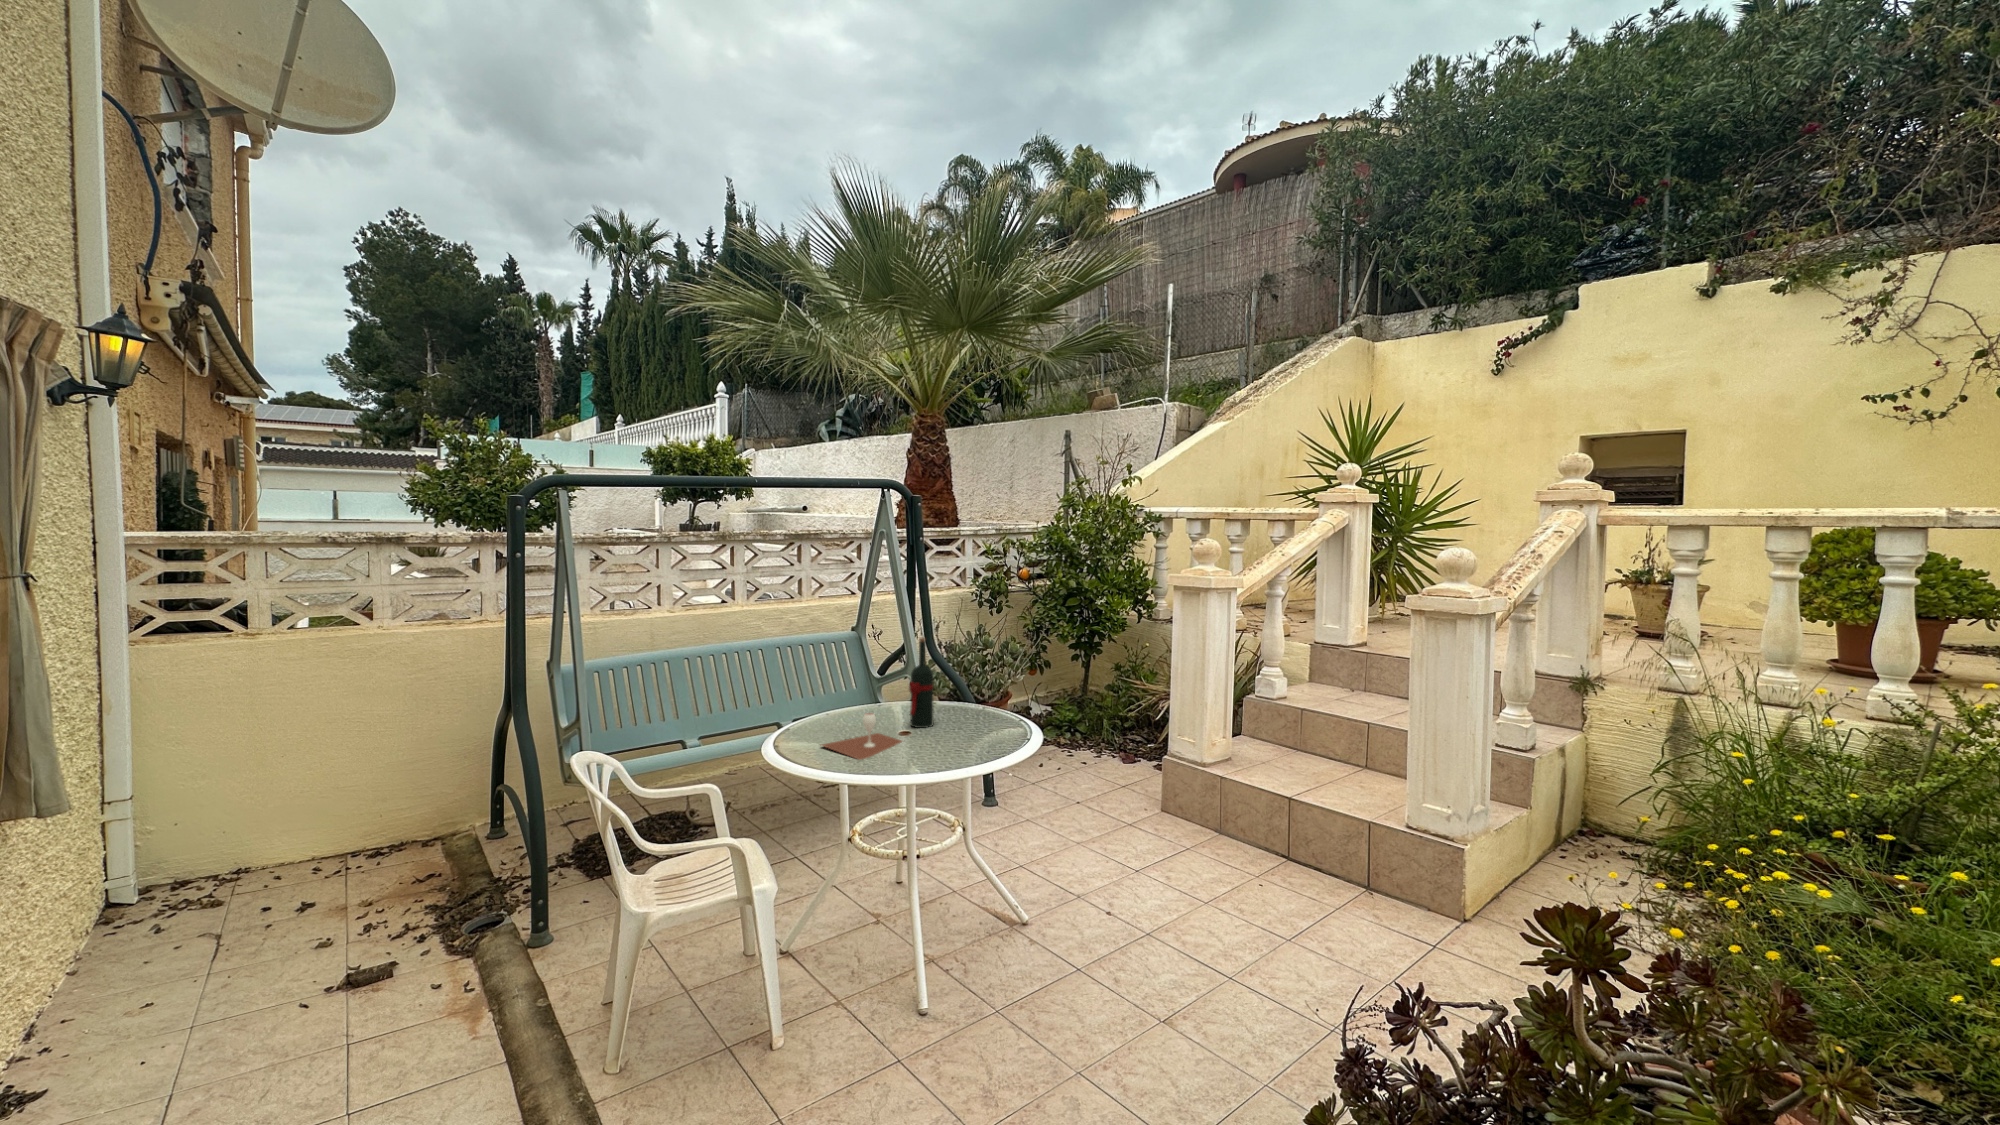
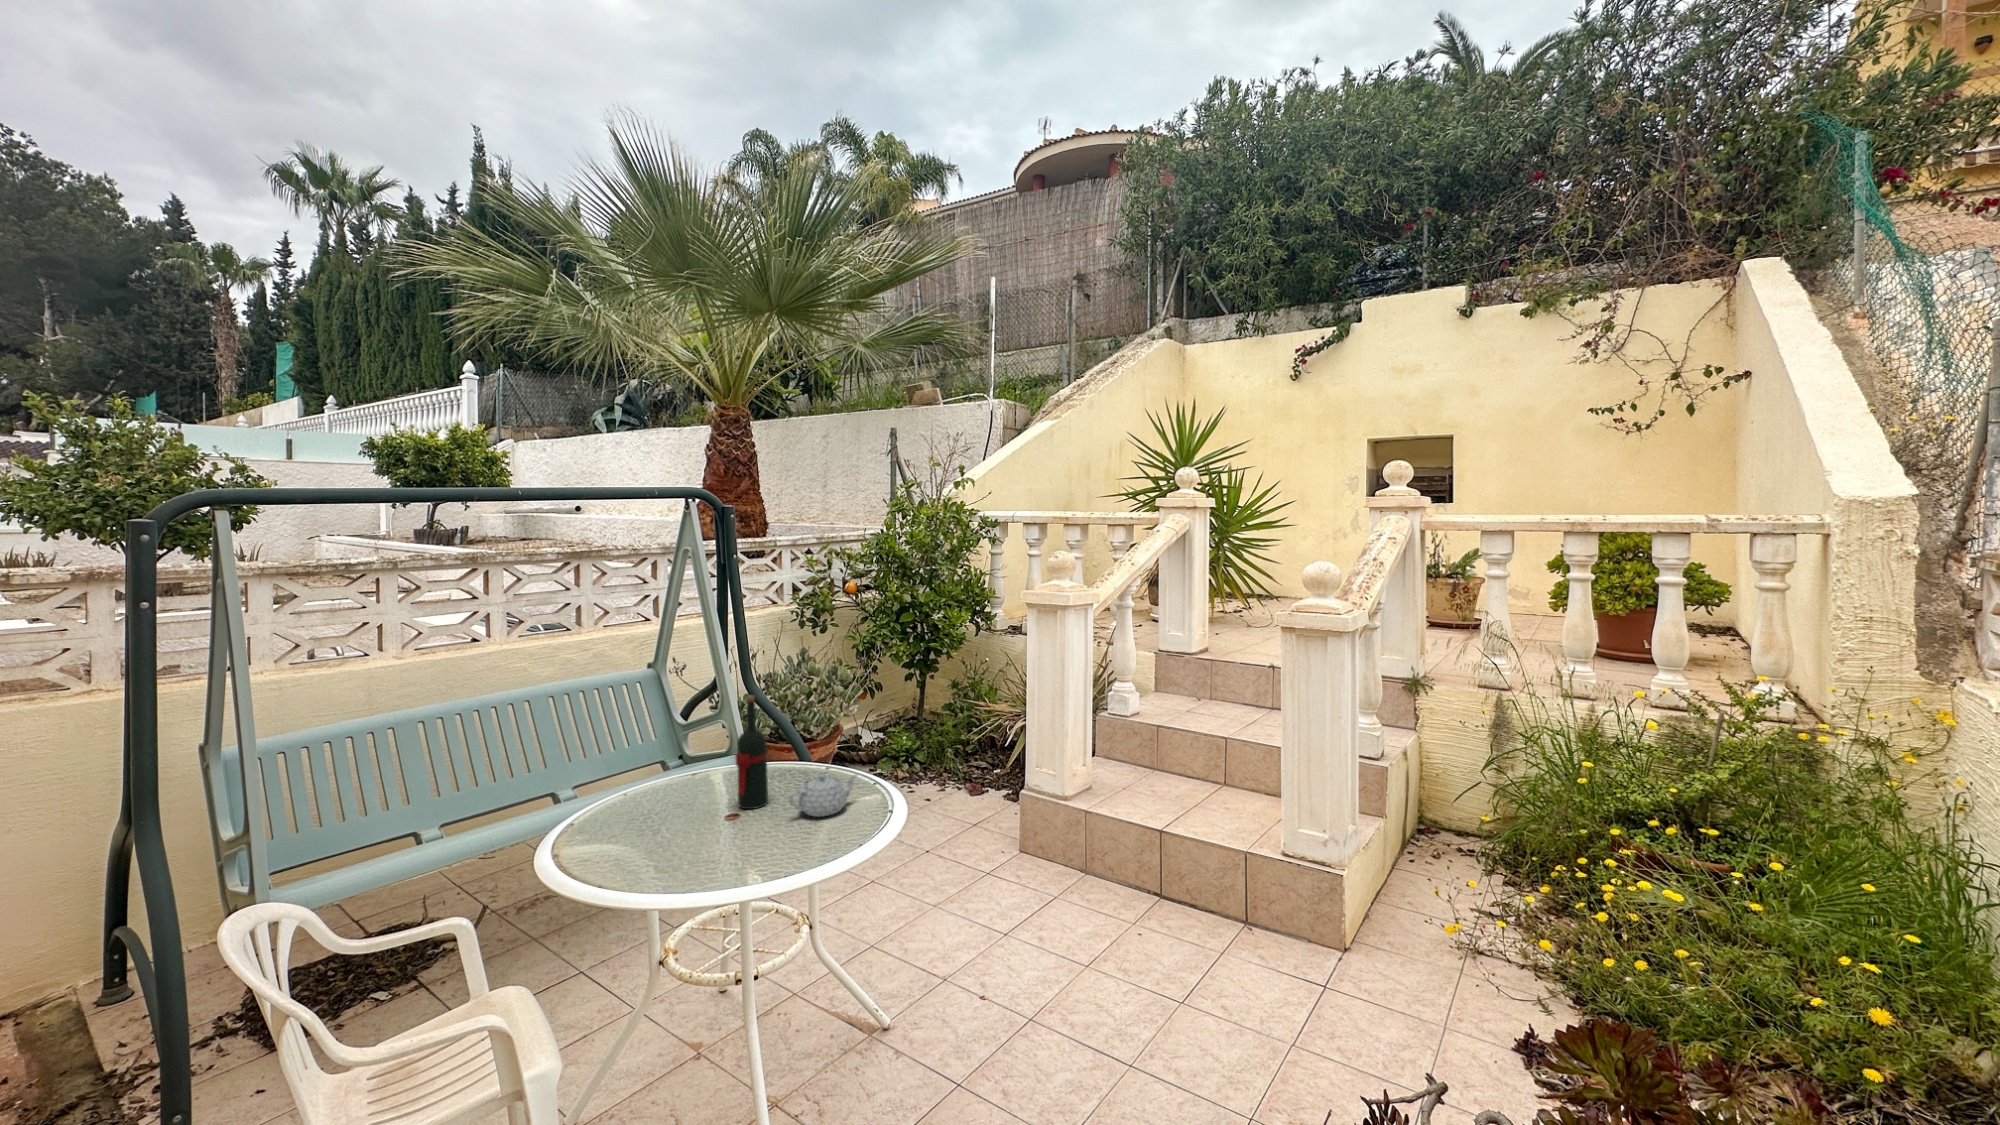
teapot: none [947,702,1004,735] -> present [789,774,857,817]
wine glass: present [822,713,902,760] -> none [615,806,755,879]

